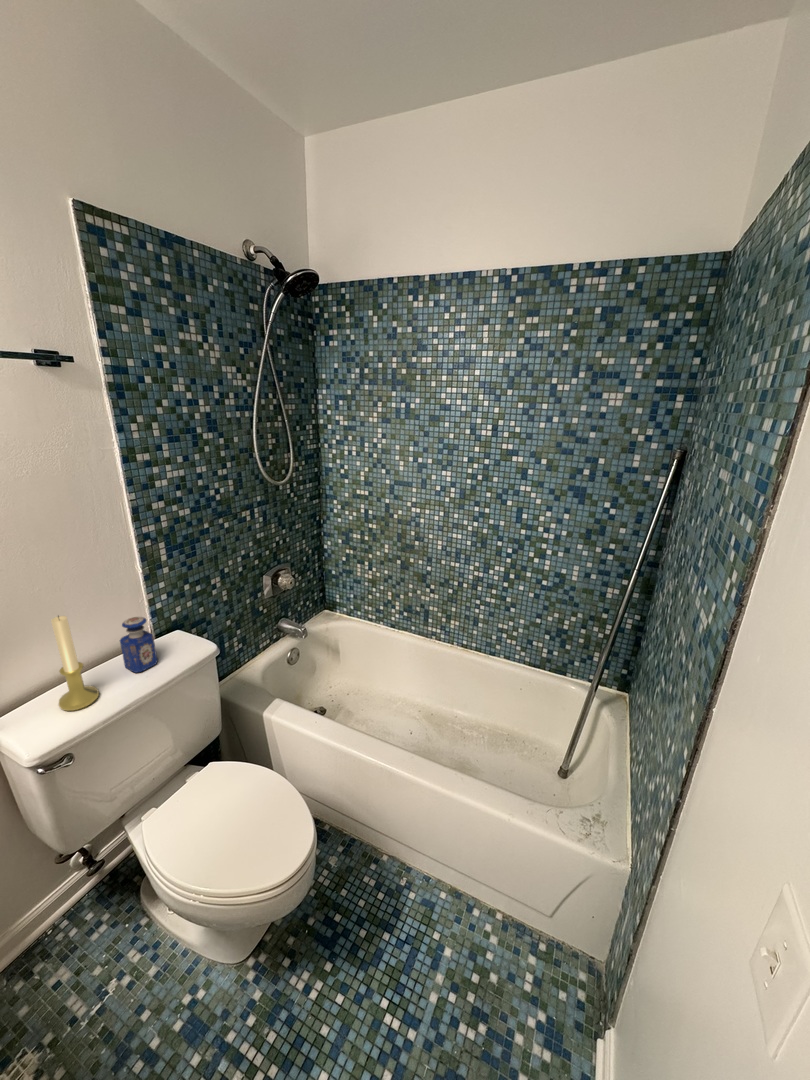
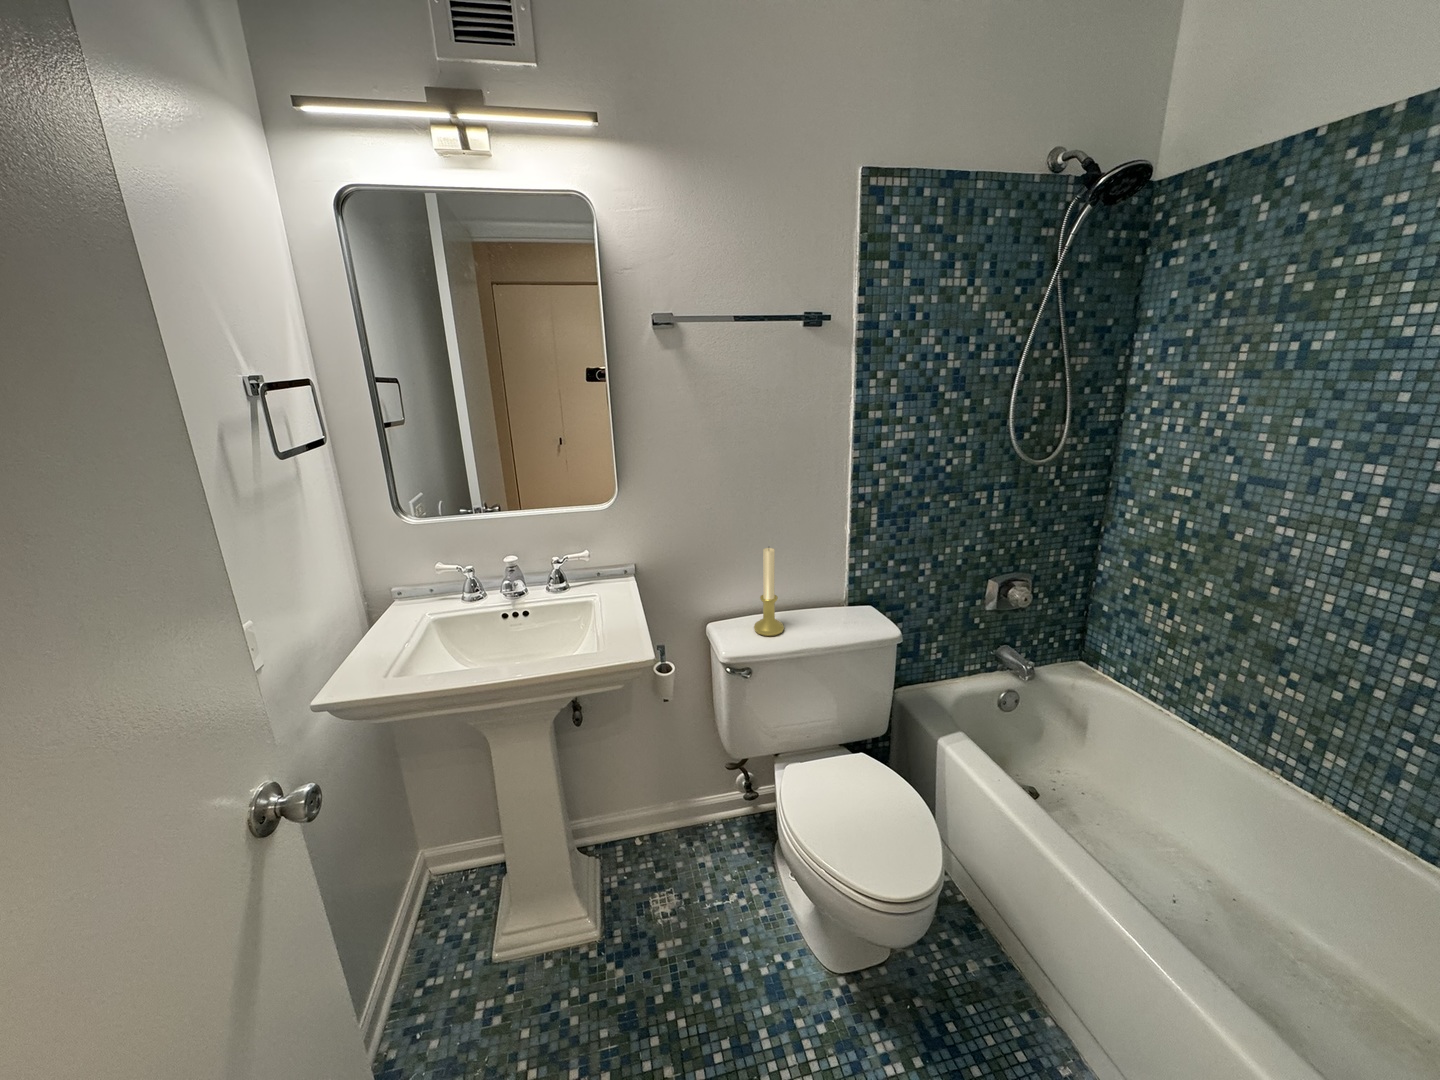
perfume bottle: present [120,617,158,673] -> none [811,572,840,627]

